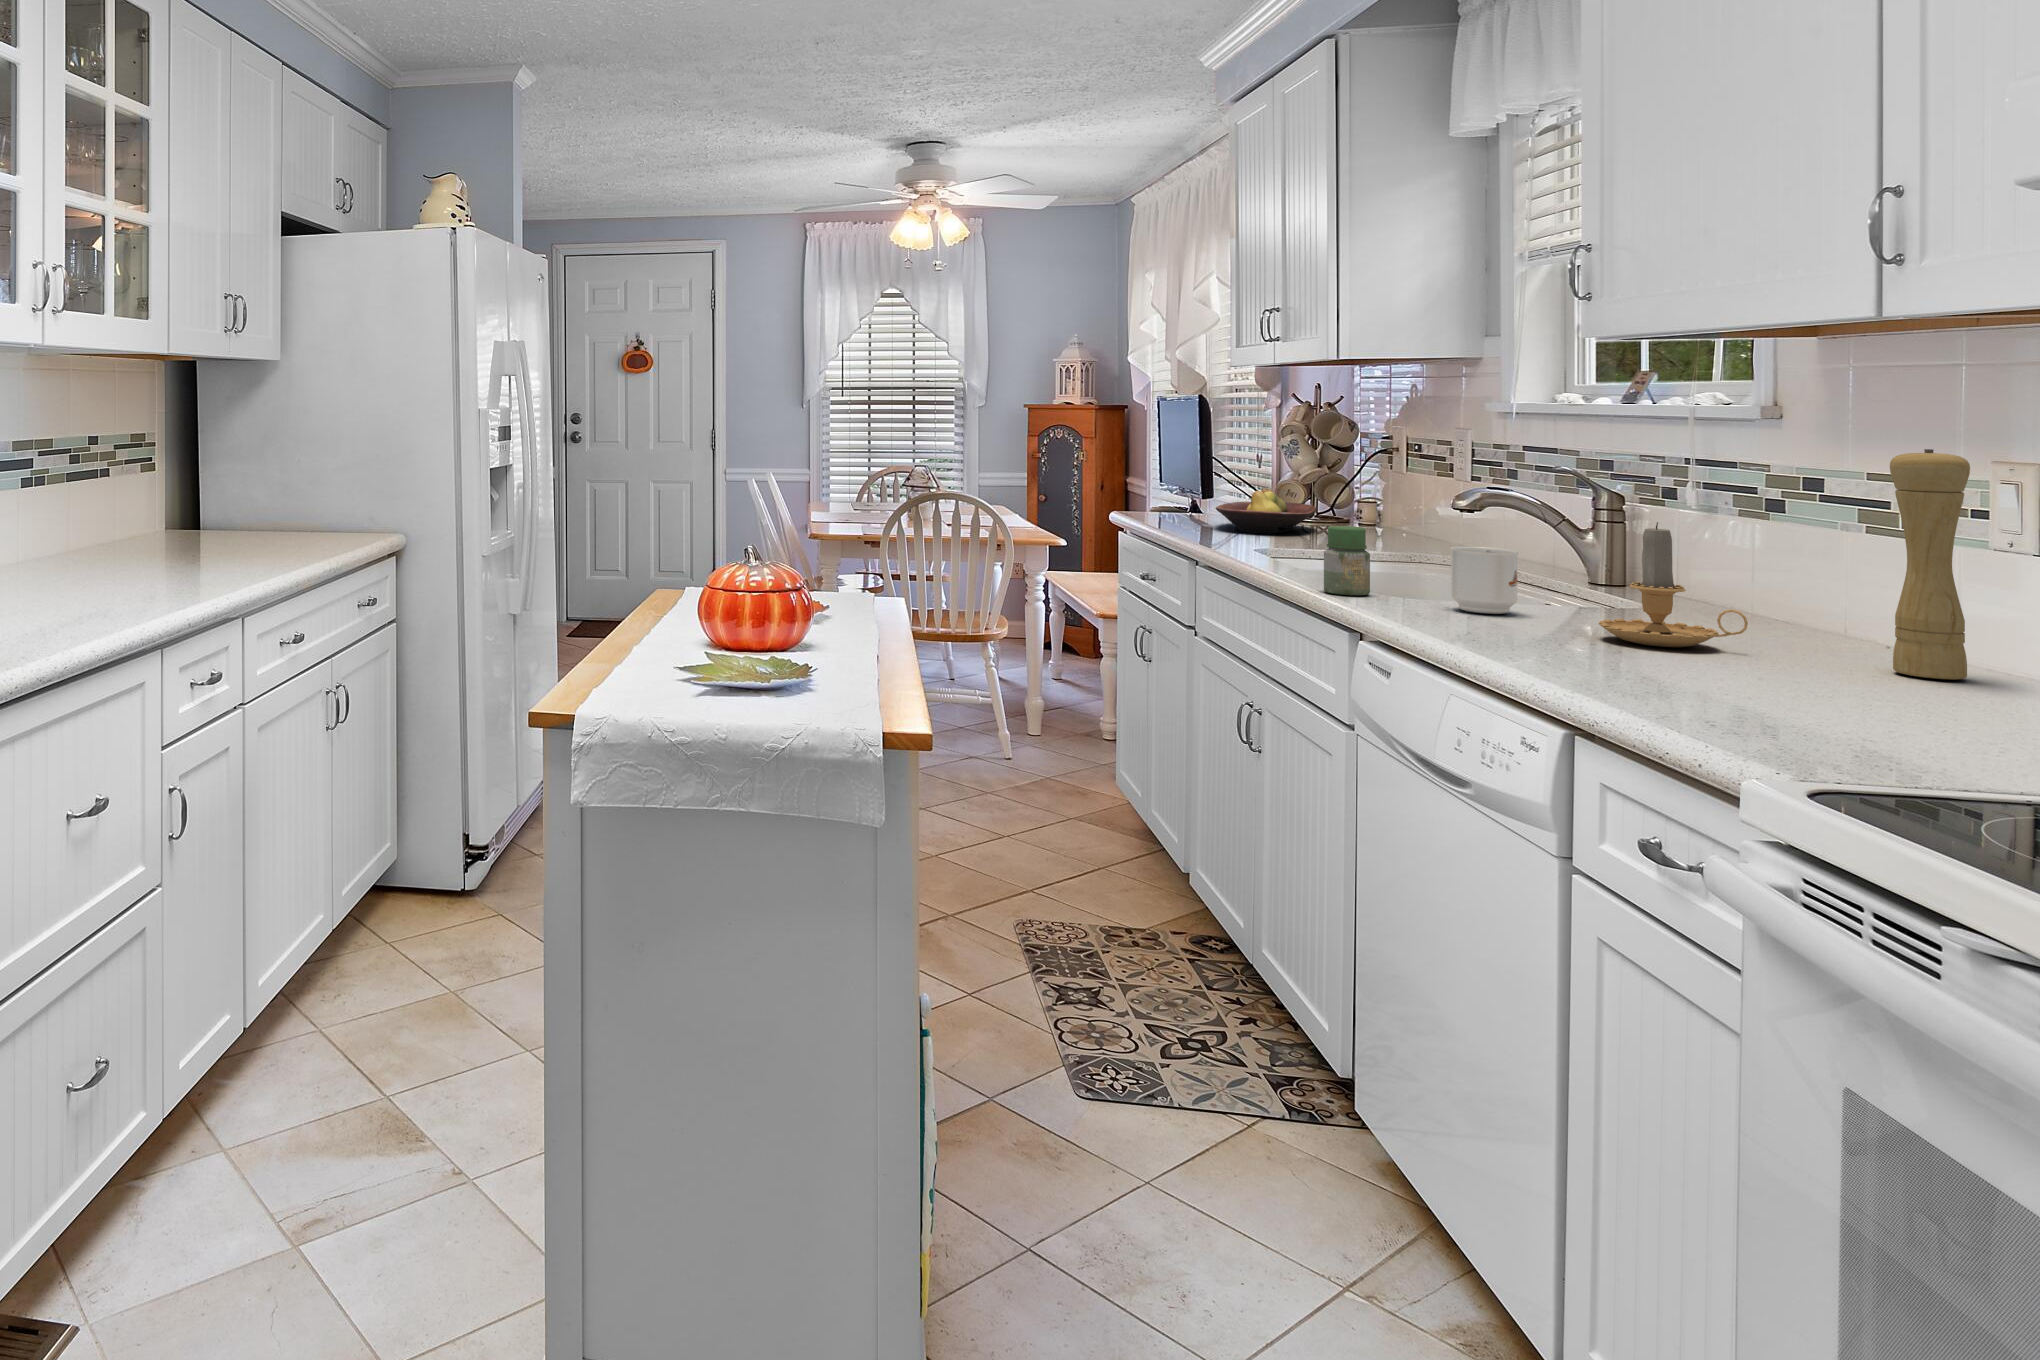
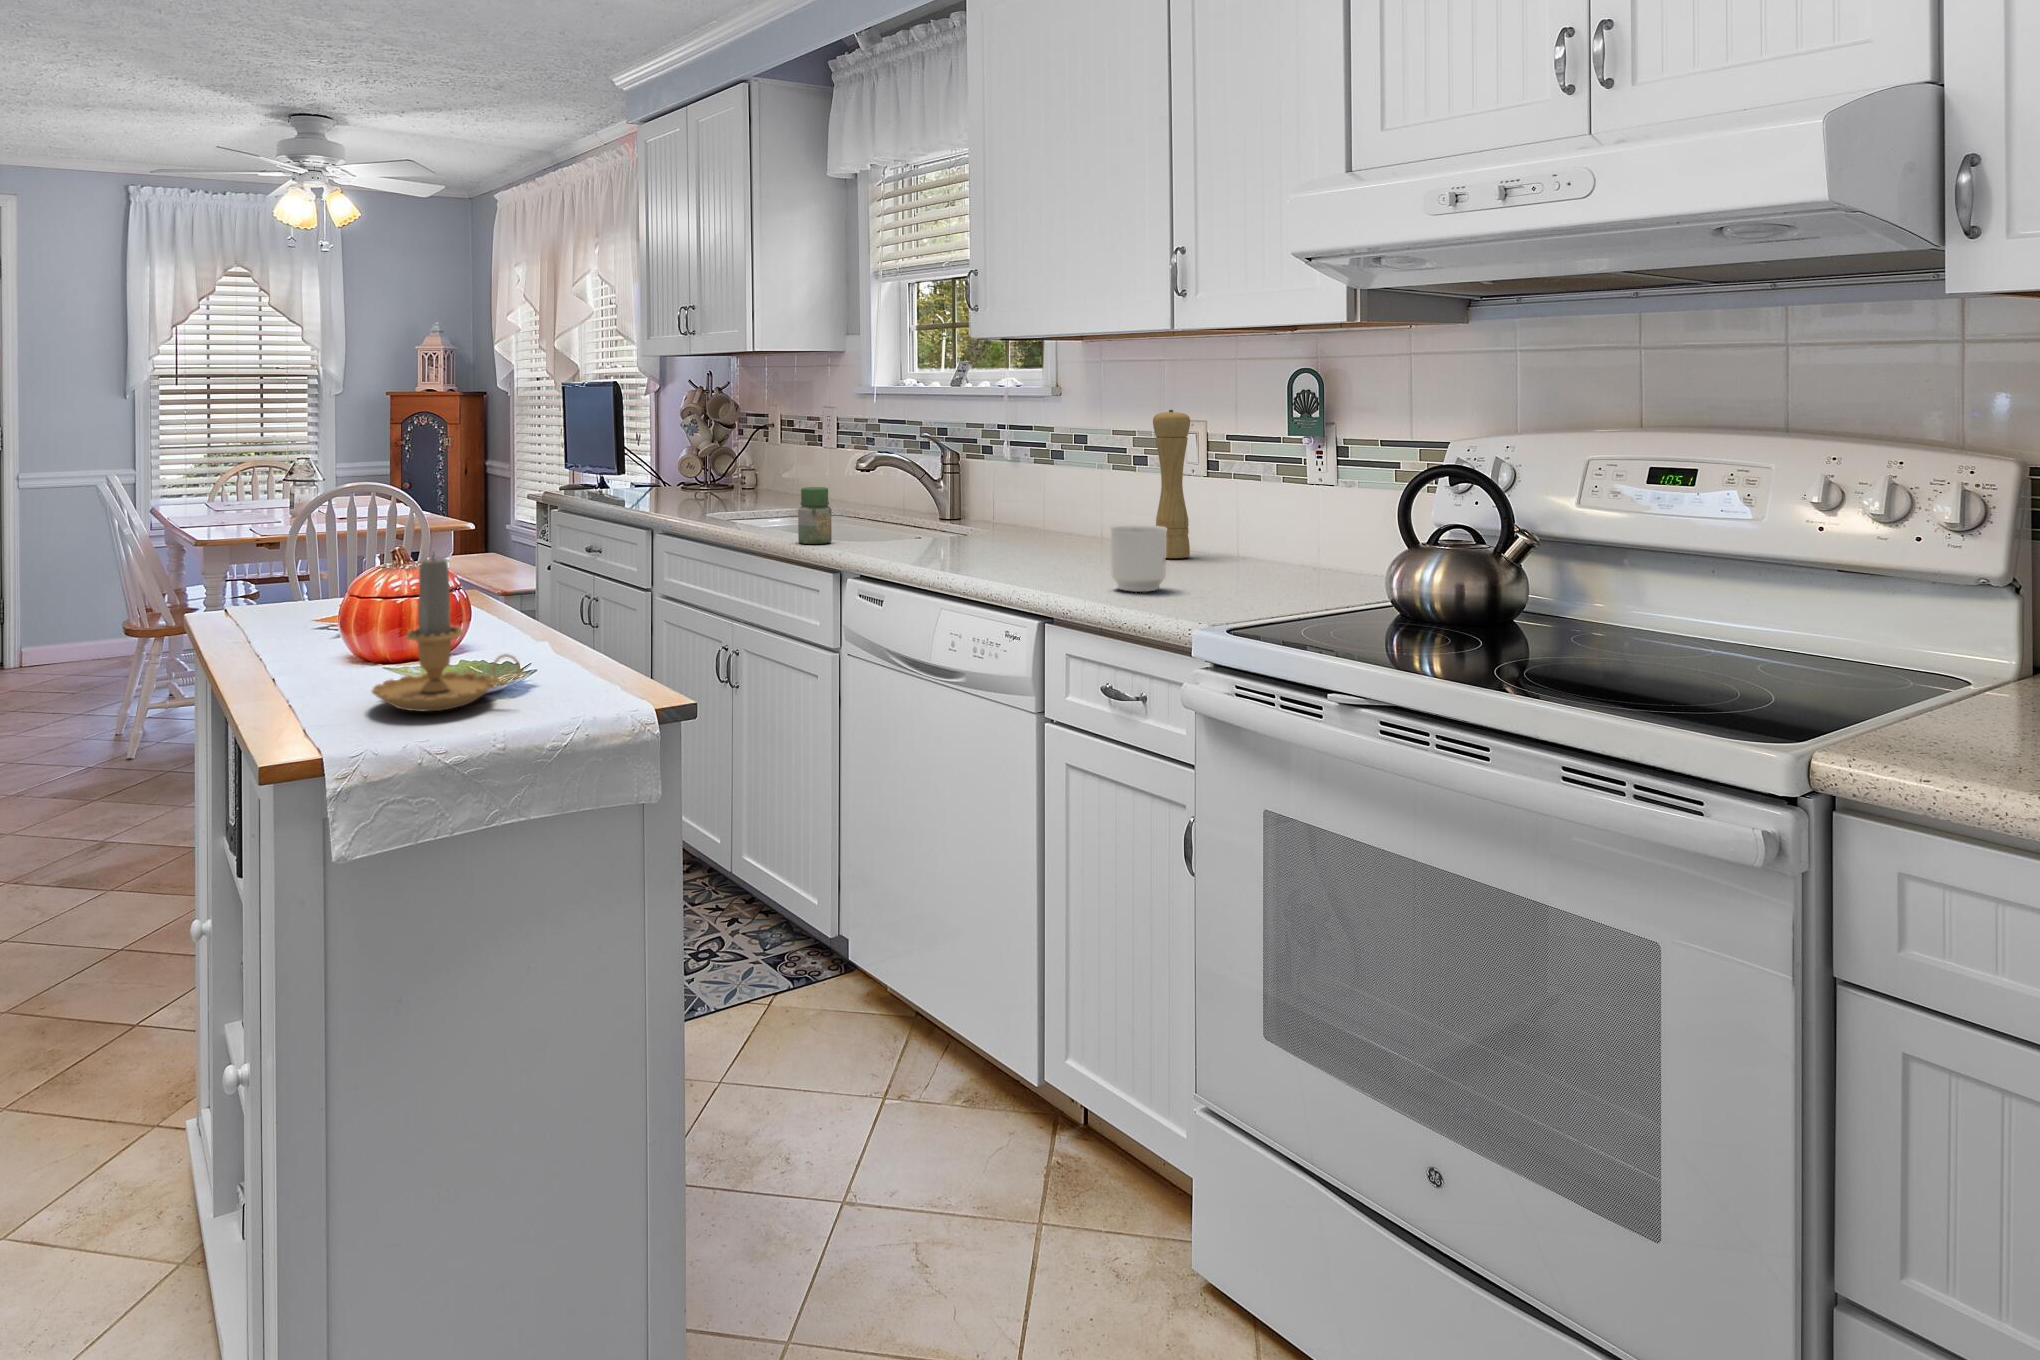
fruit bowl: present [1216,488,1317,534] -> none [644,462,721,502]
candle: present [1599,522,1748,647] -> present [372,552,521,712]
mug: present [1450,547,1519,614] -> present [1111,526,1166,592]

